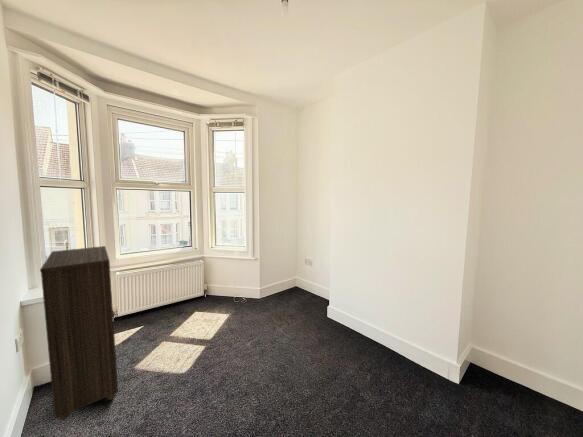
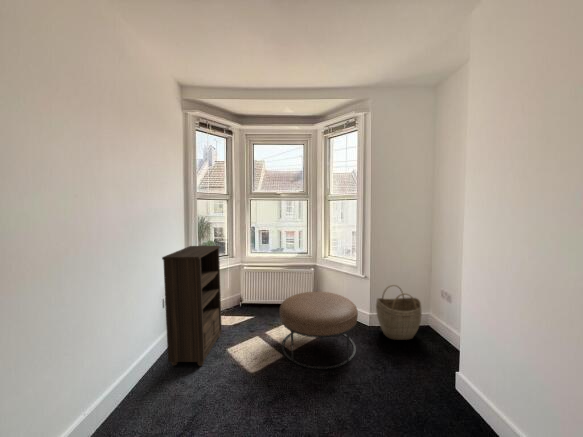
woven basket: none [268,261,300,303] -> present [376,285,422,340]
ottoman: none [193,277,268,348] -> present [280,292,358,369]

